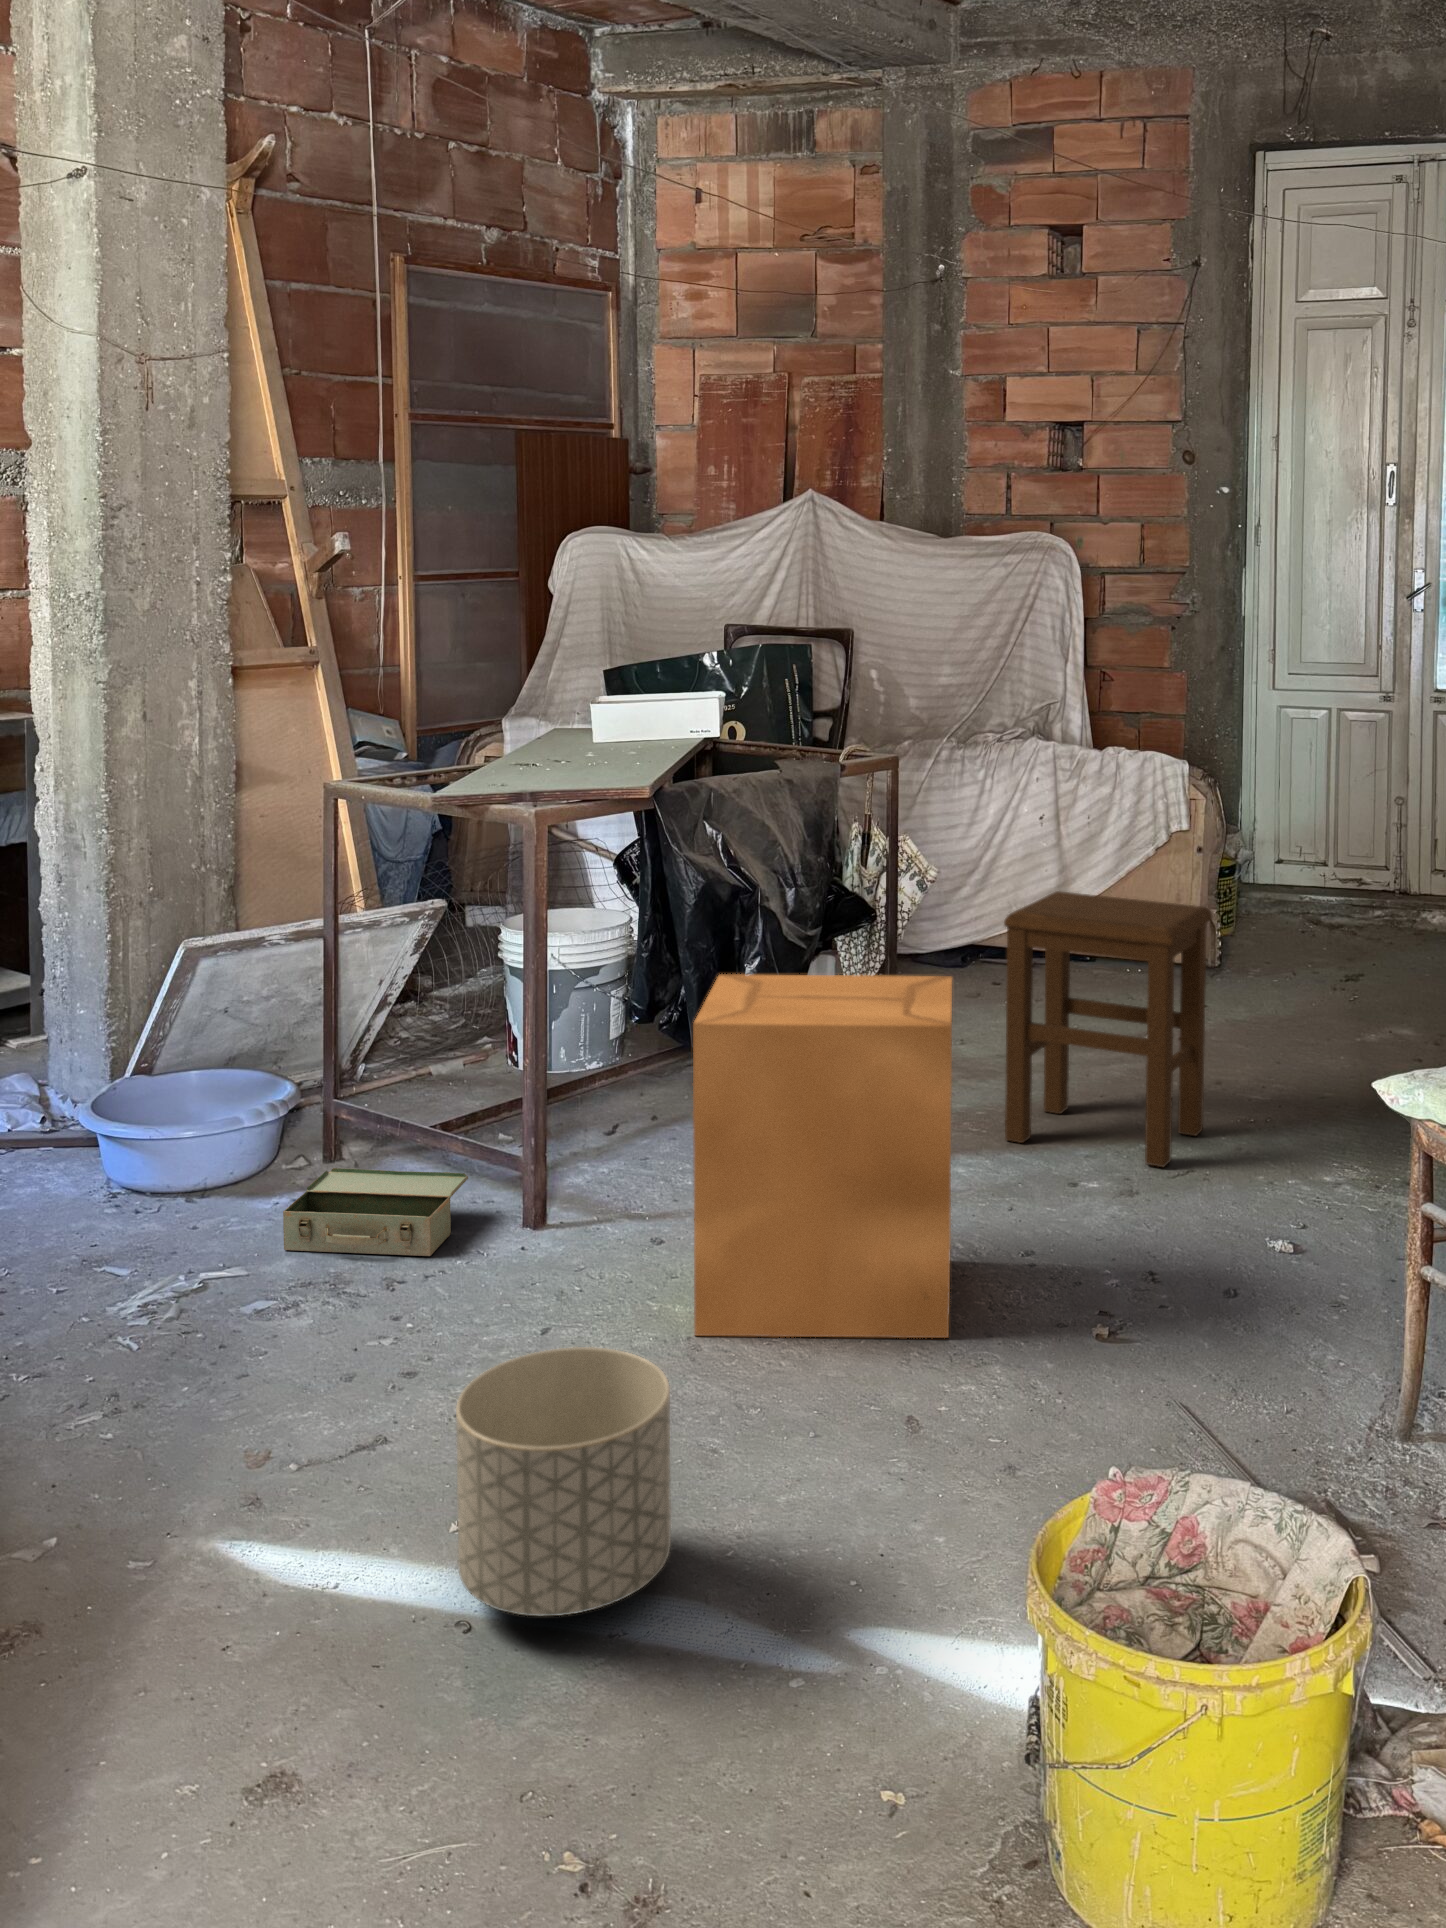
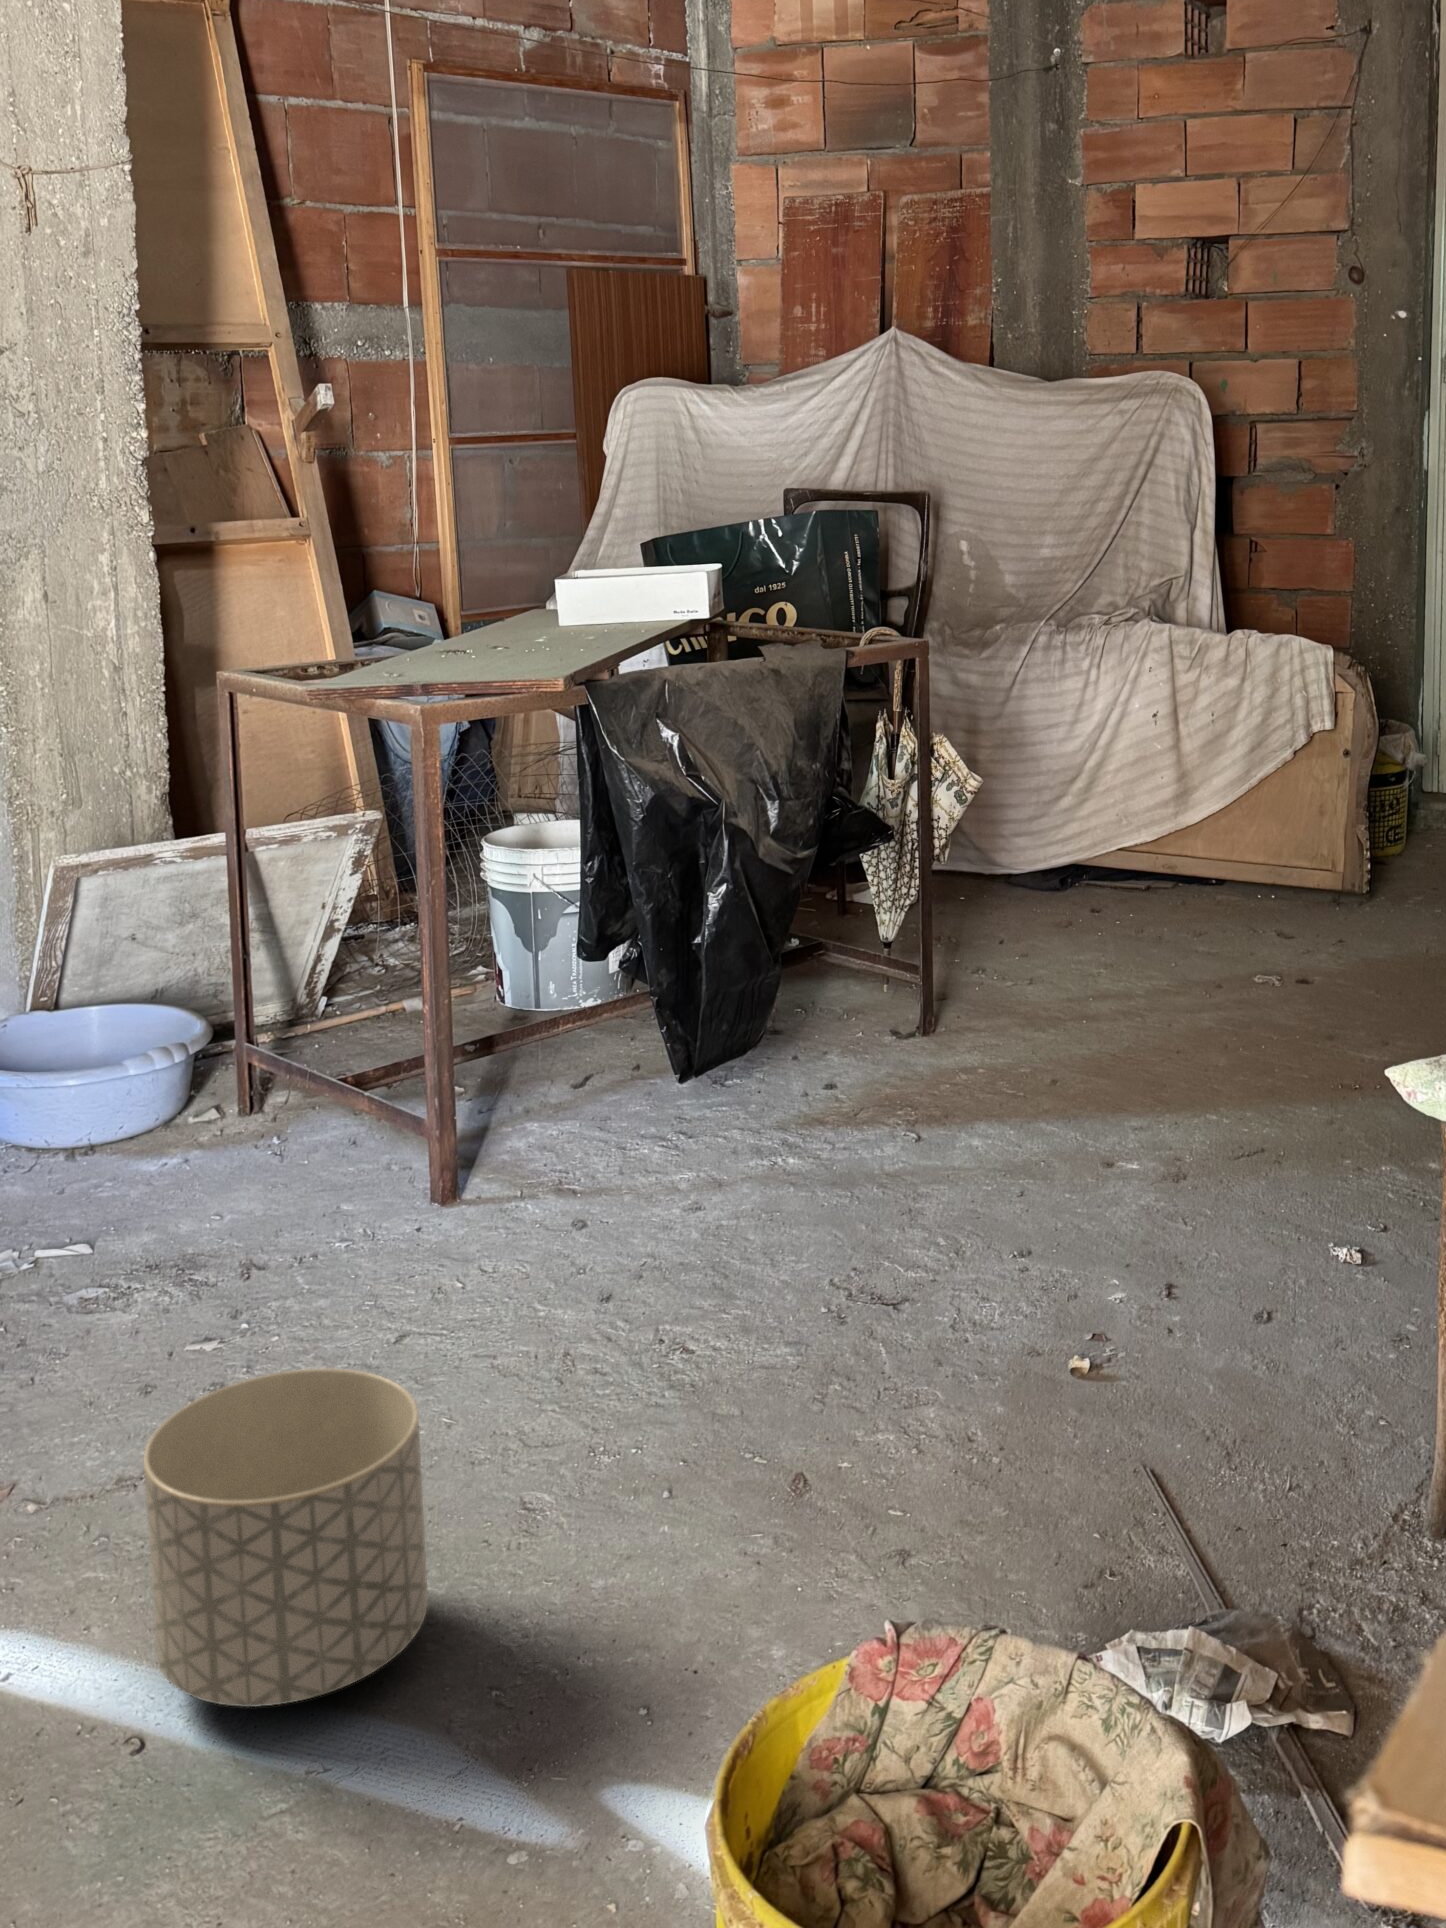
stool: present [1004,891,1213,1167] -> none [1029,807,1296,1150]
cardboard box: present [693,974,952,1338] -> none [558,905,917,1361]
toolbox: present [283,1168,468,1256] -> none [143,1121,368,1230]

